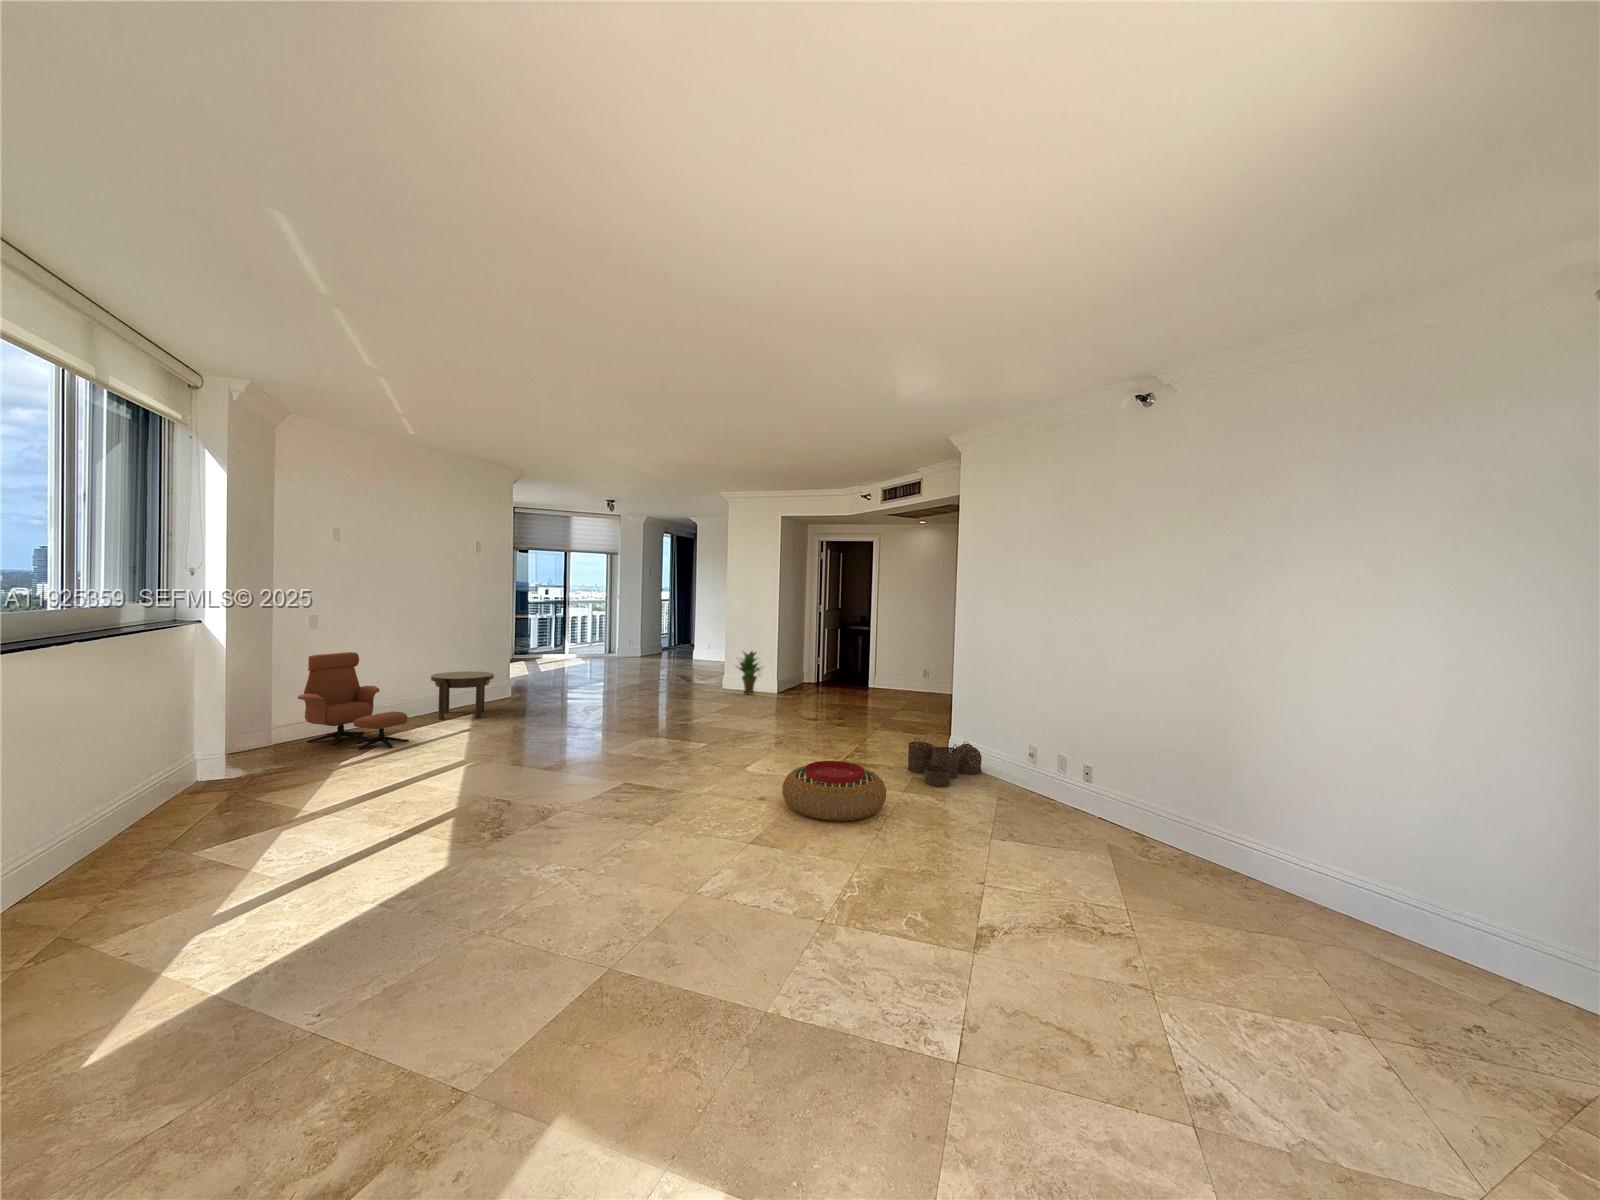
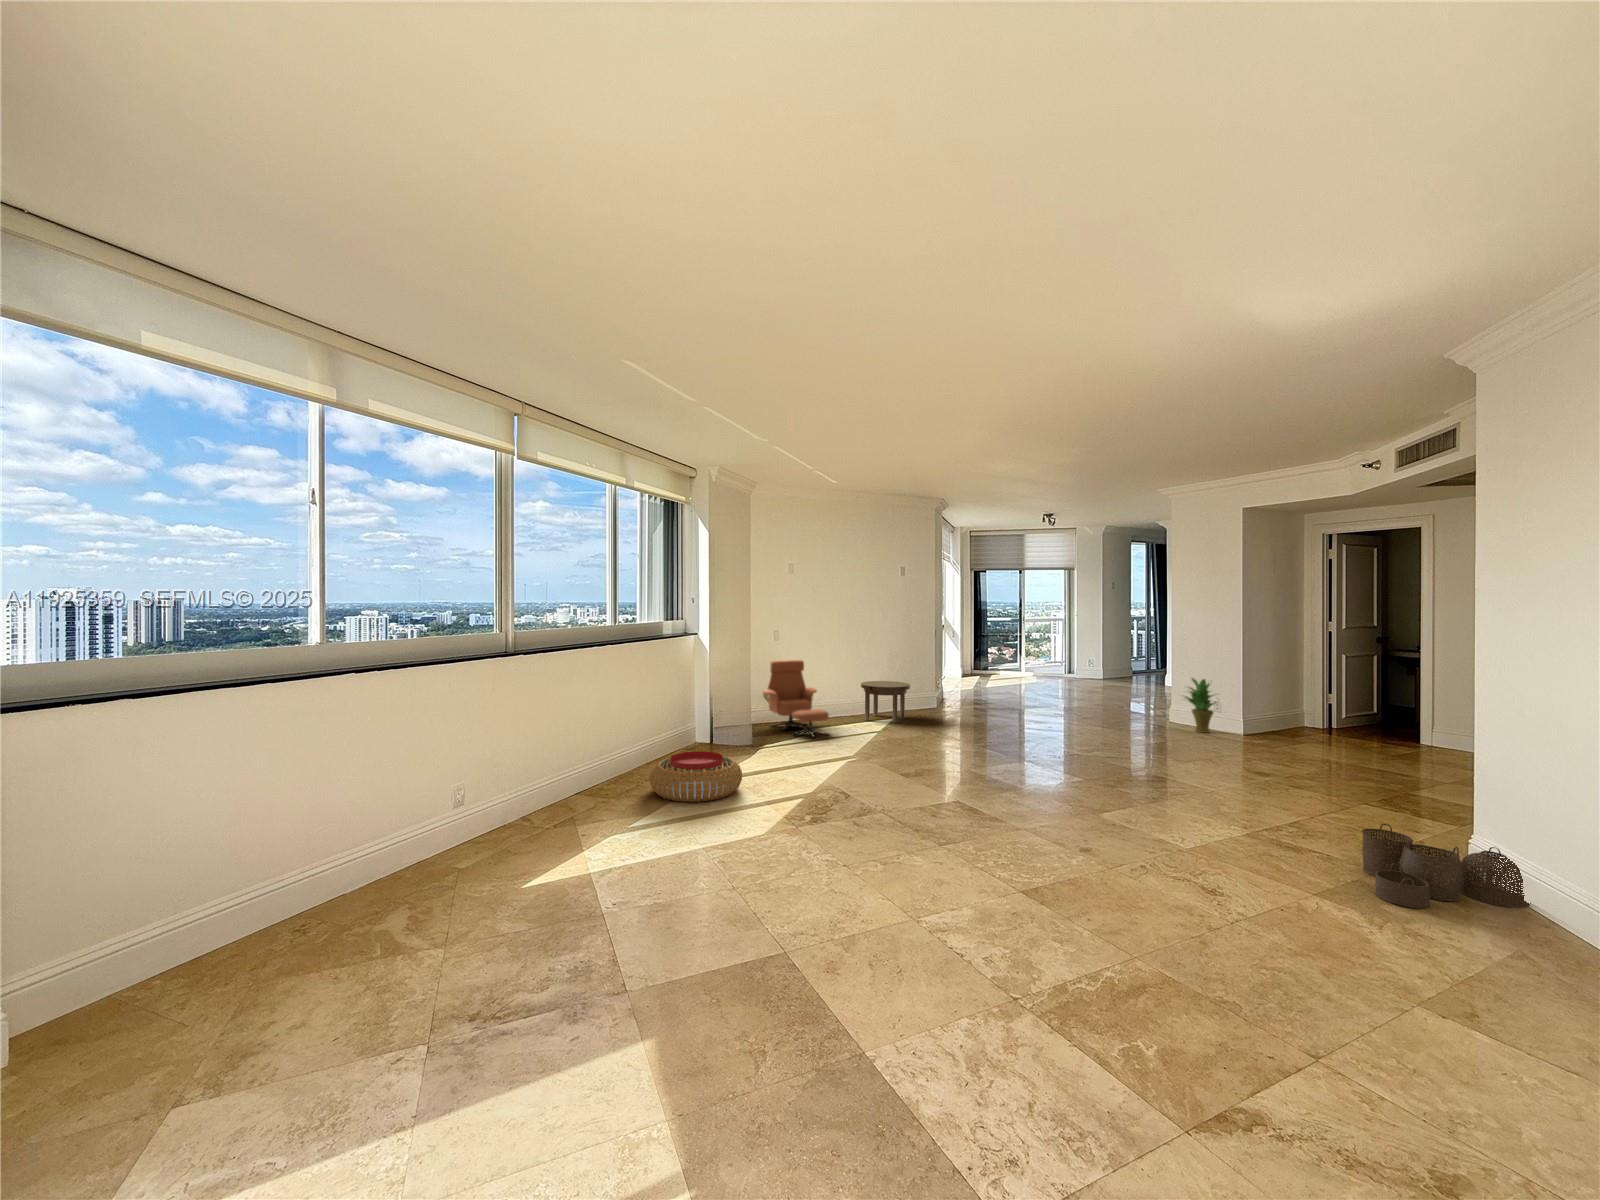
pouf: present [782,761,886,821] -> present [650,751,742,802]

